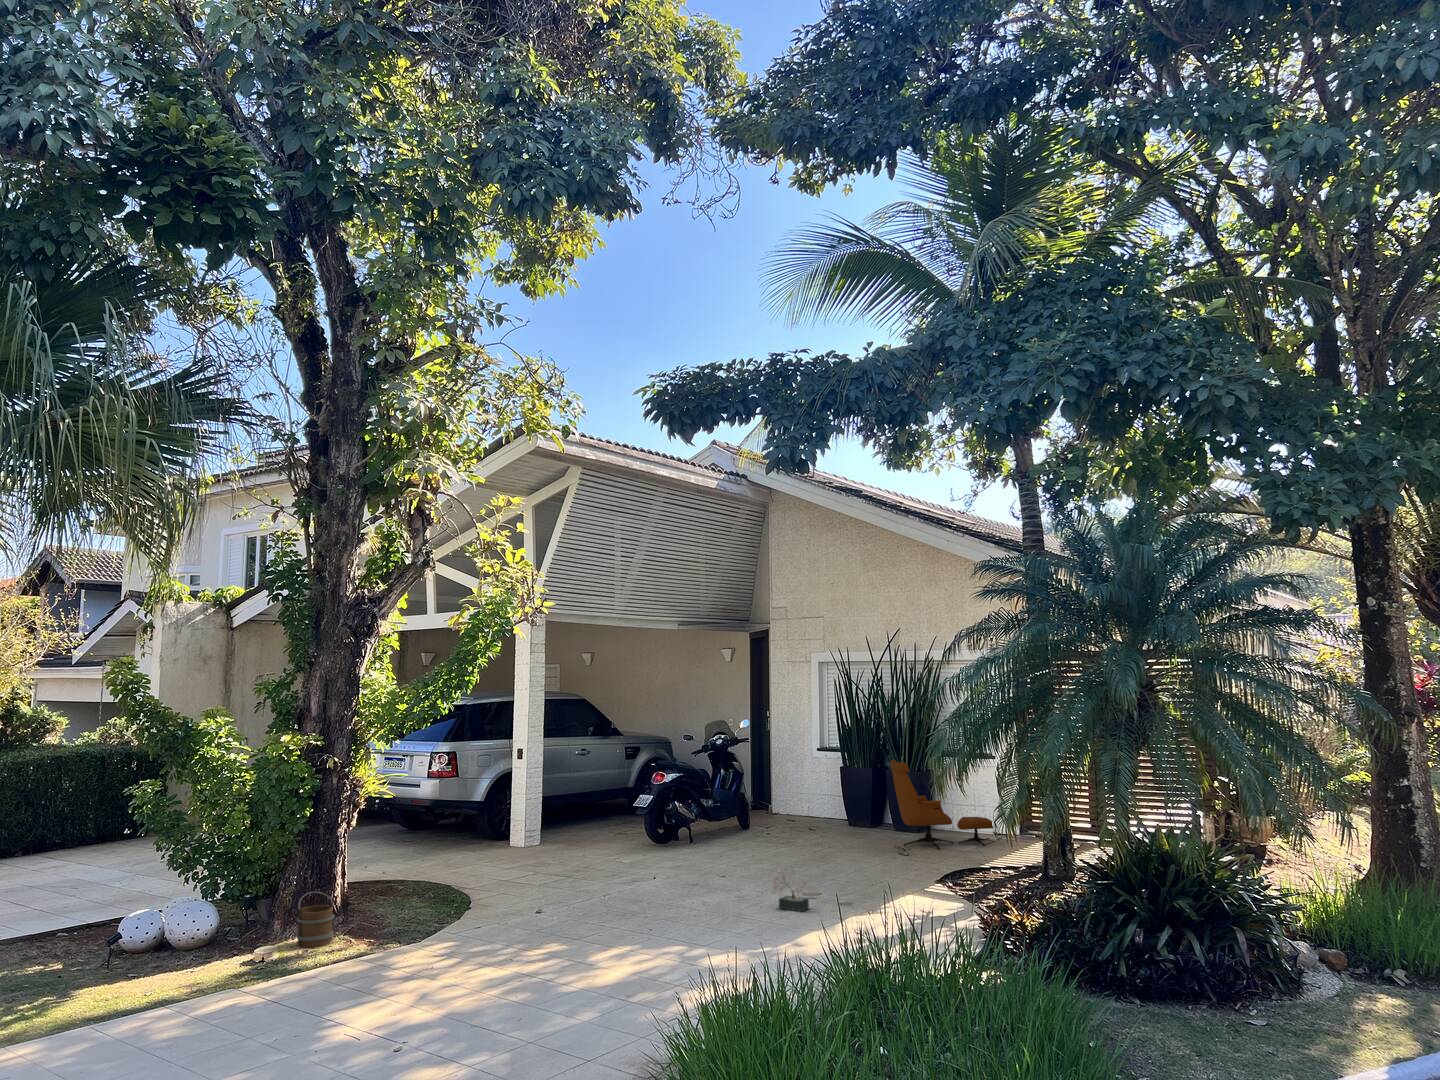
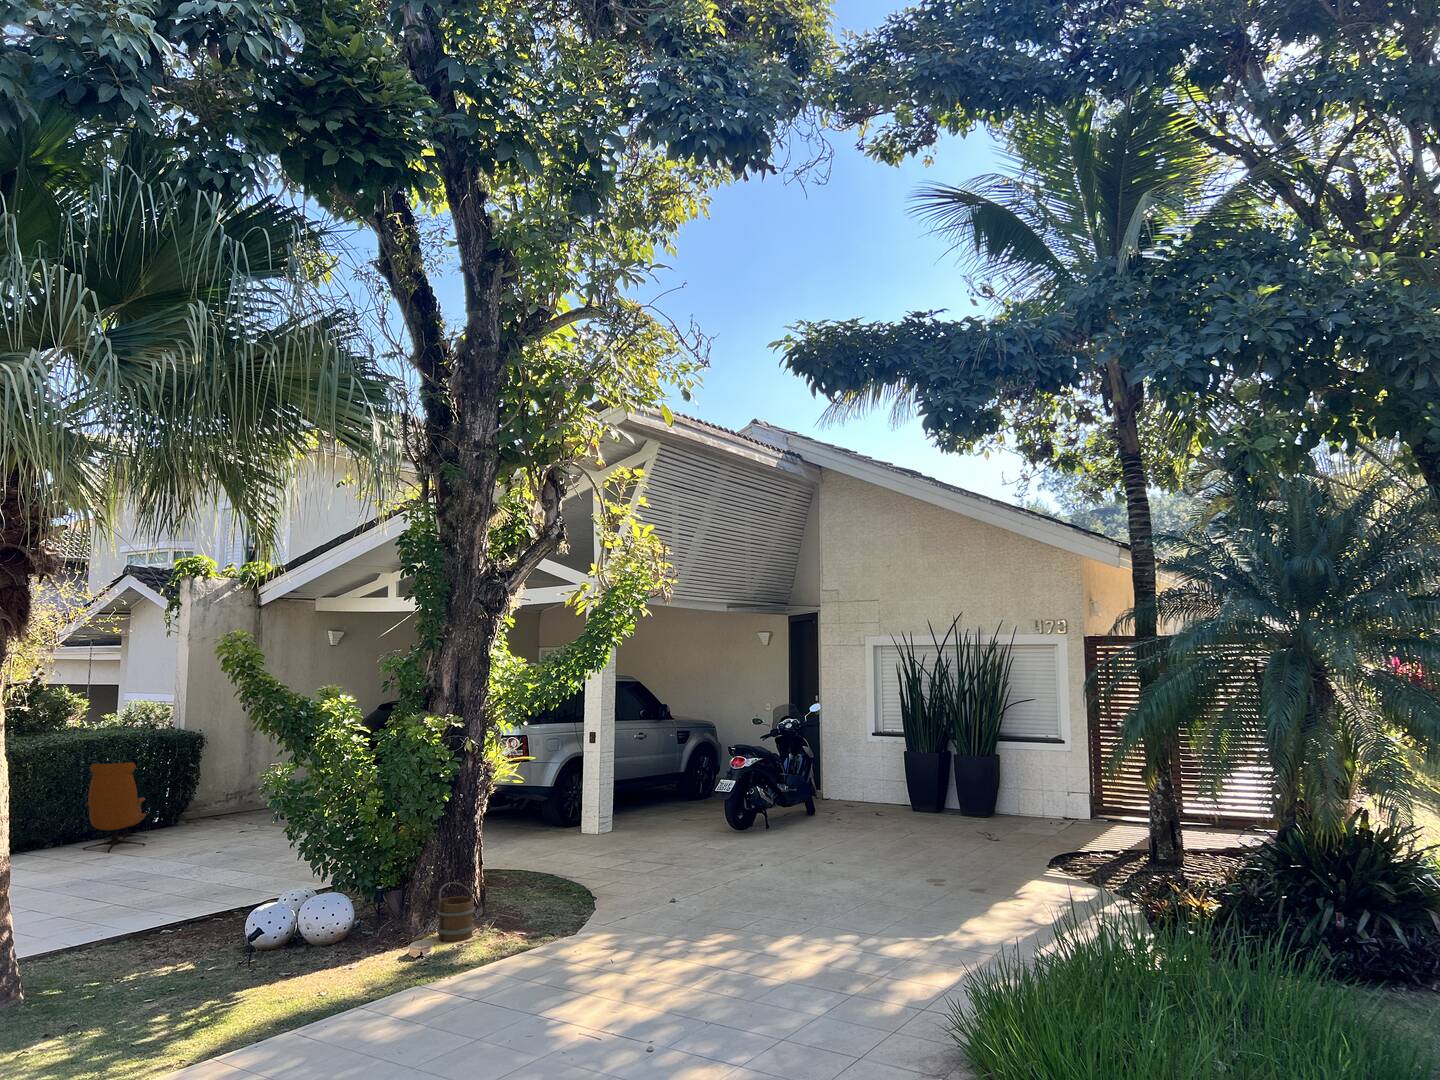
lounge chair: present [890,760,994,849] -> present [83,762,147,853]
decorative plant: present [773,870,812,911] -> none [904,853,948,896]

